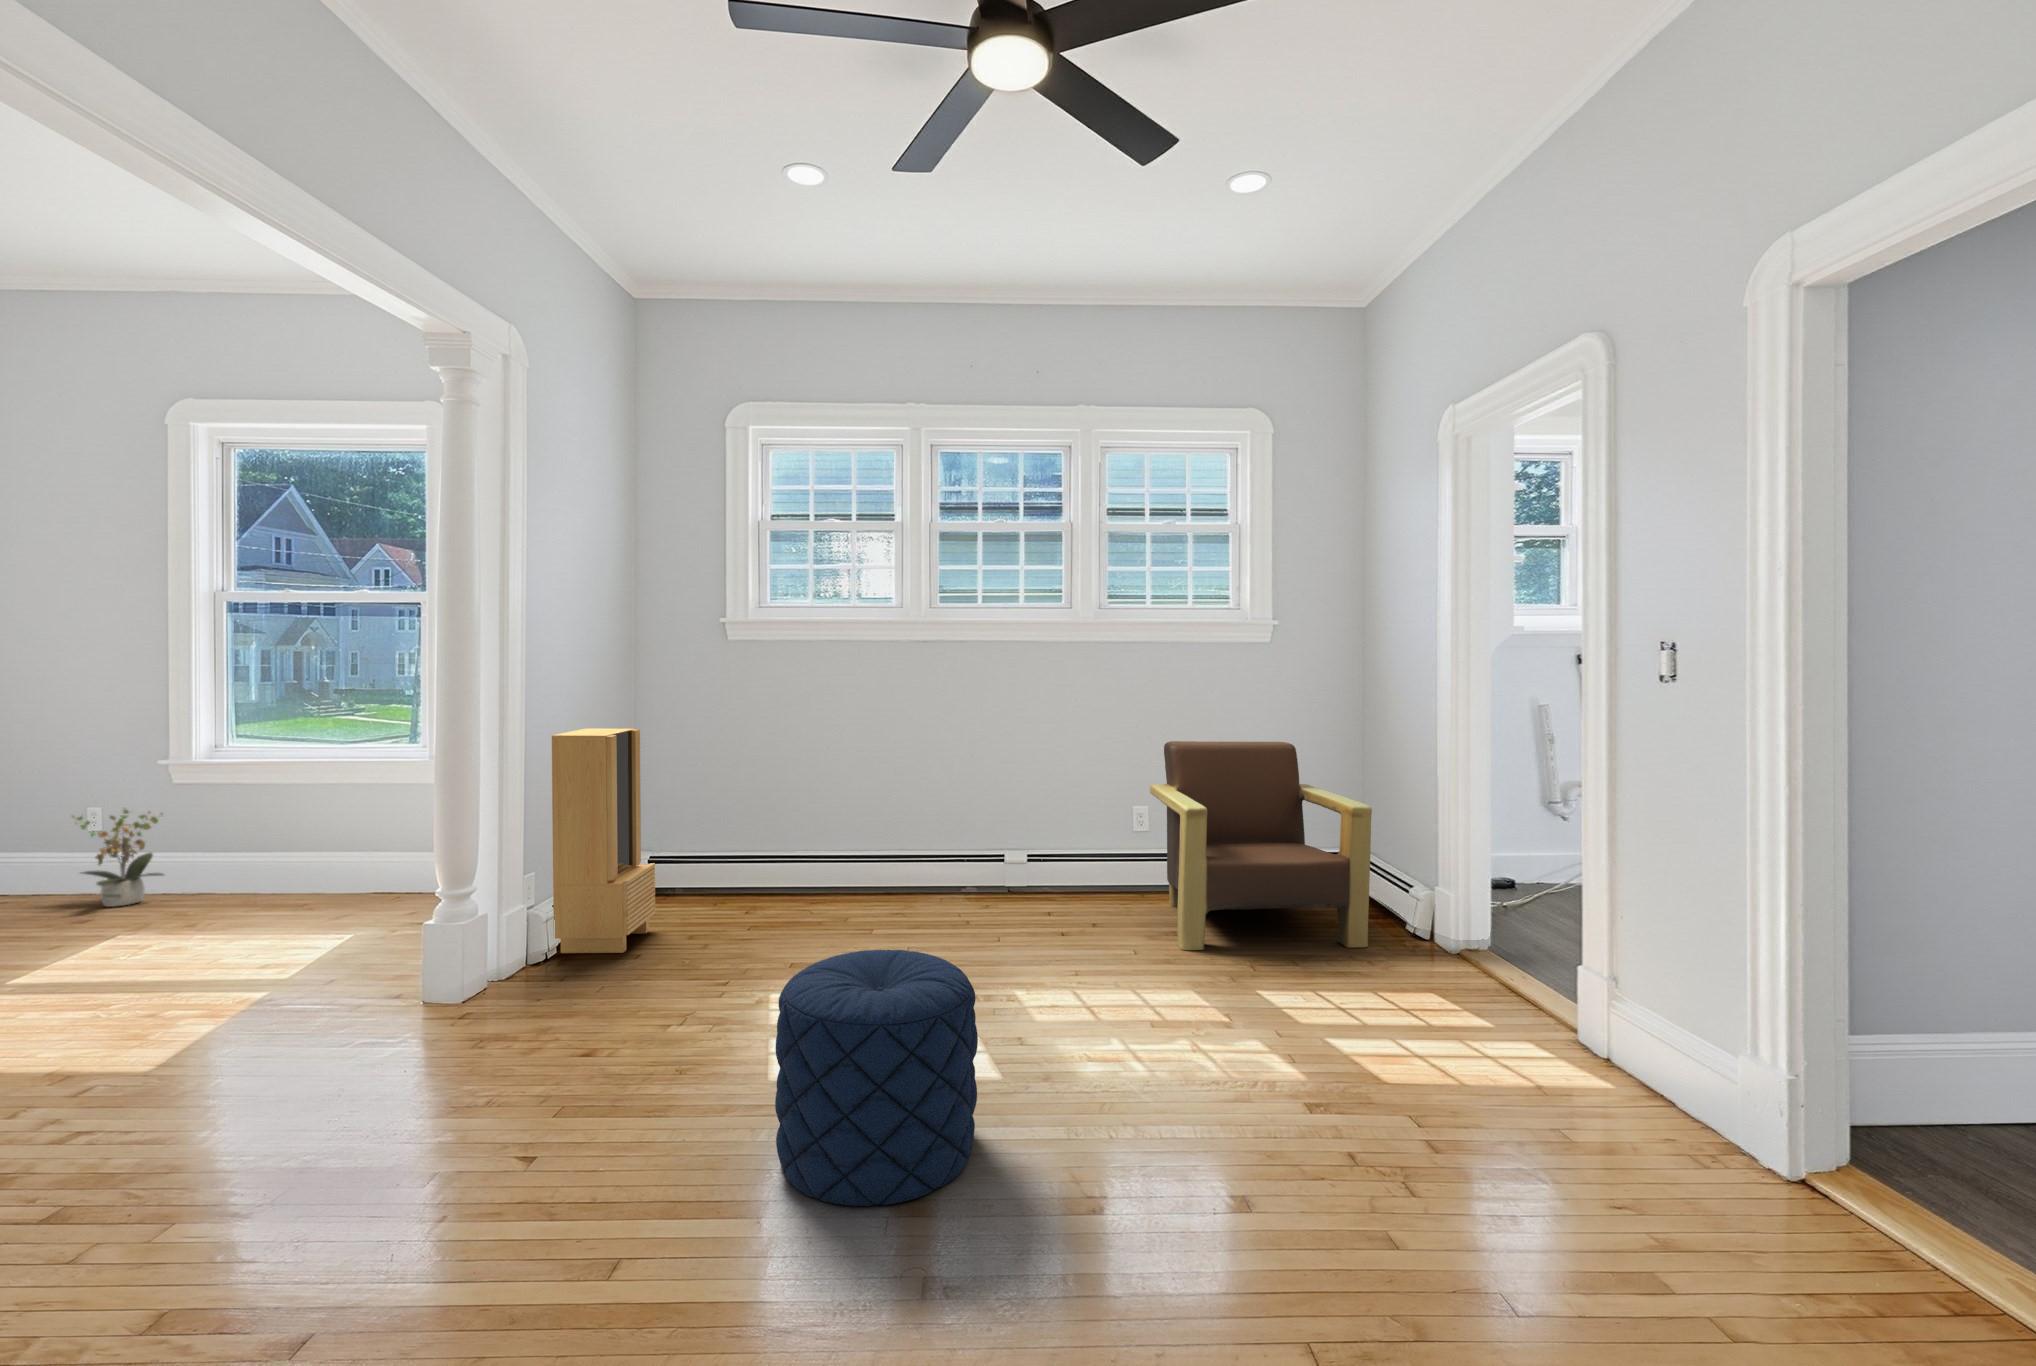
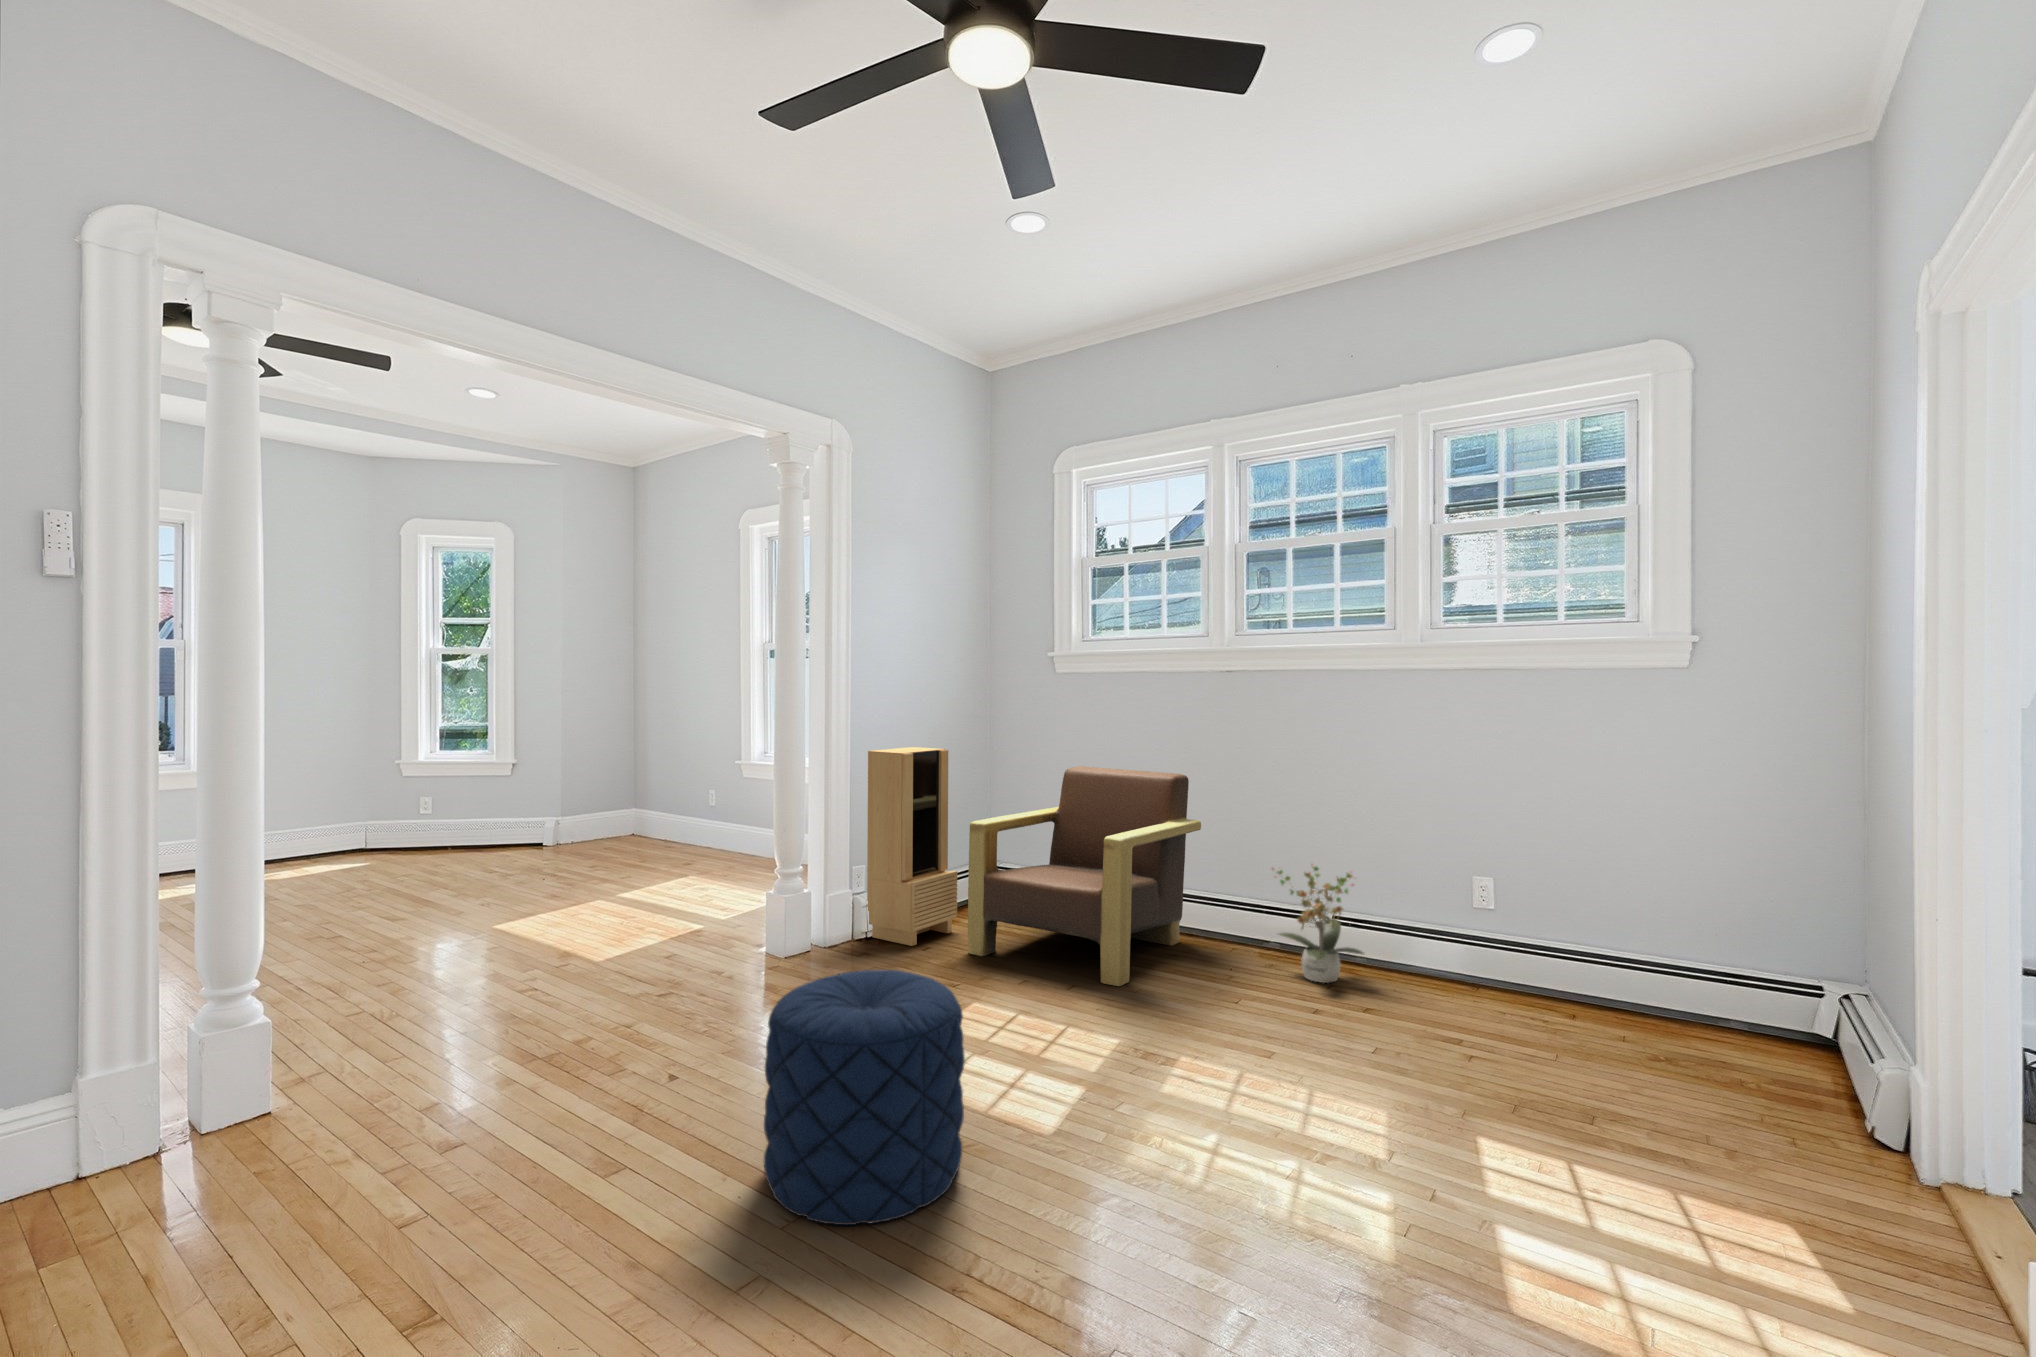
armchair: present [1150,741,1372,950] -> present [968,766,1201,986]
potted plant: present [72,809,164,907] -> present [1277,866,1363,983]

